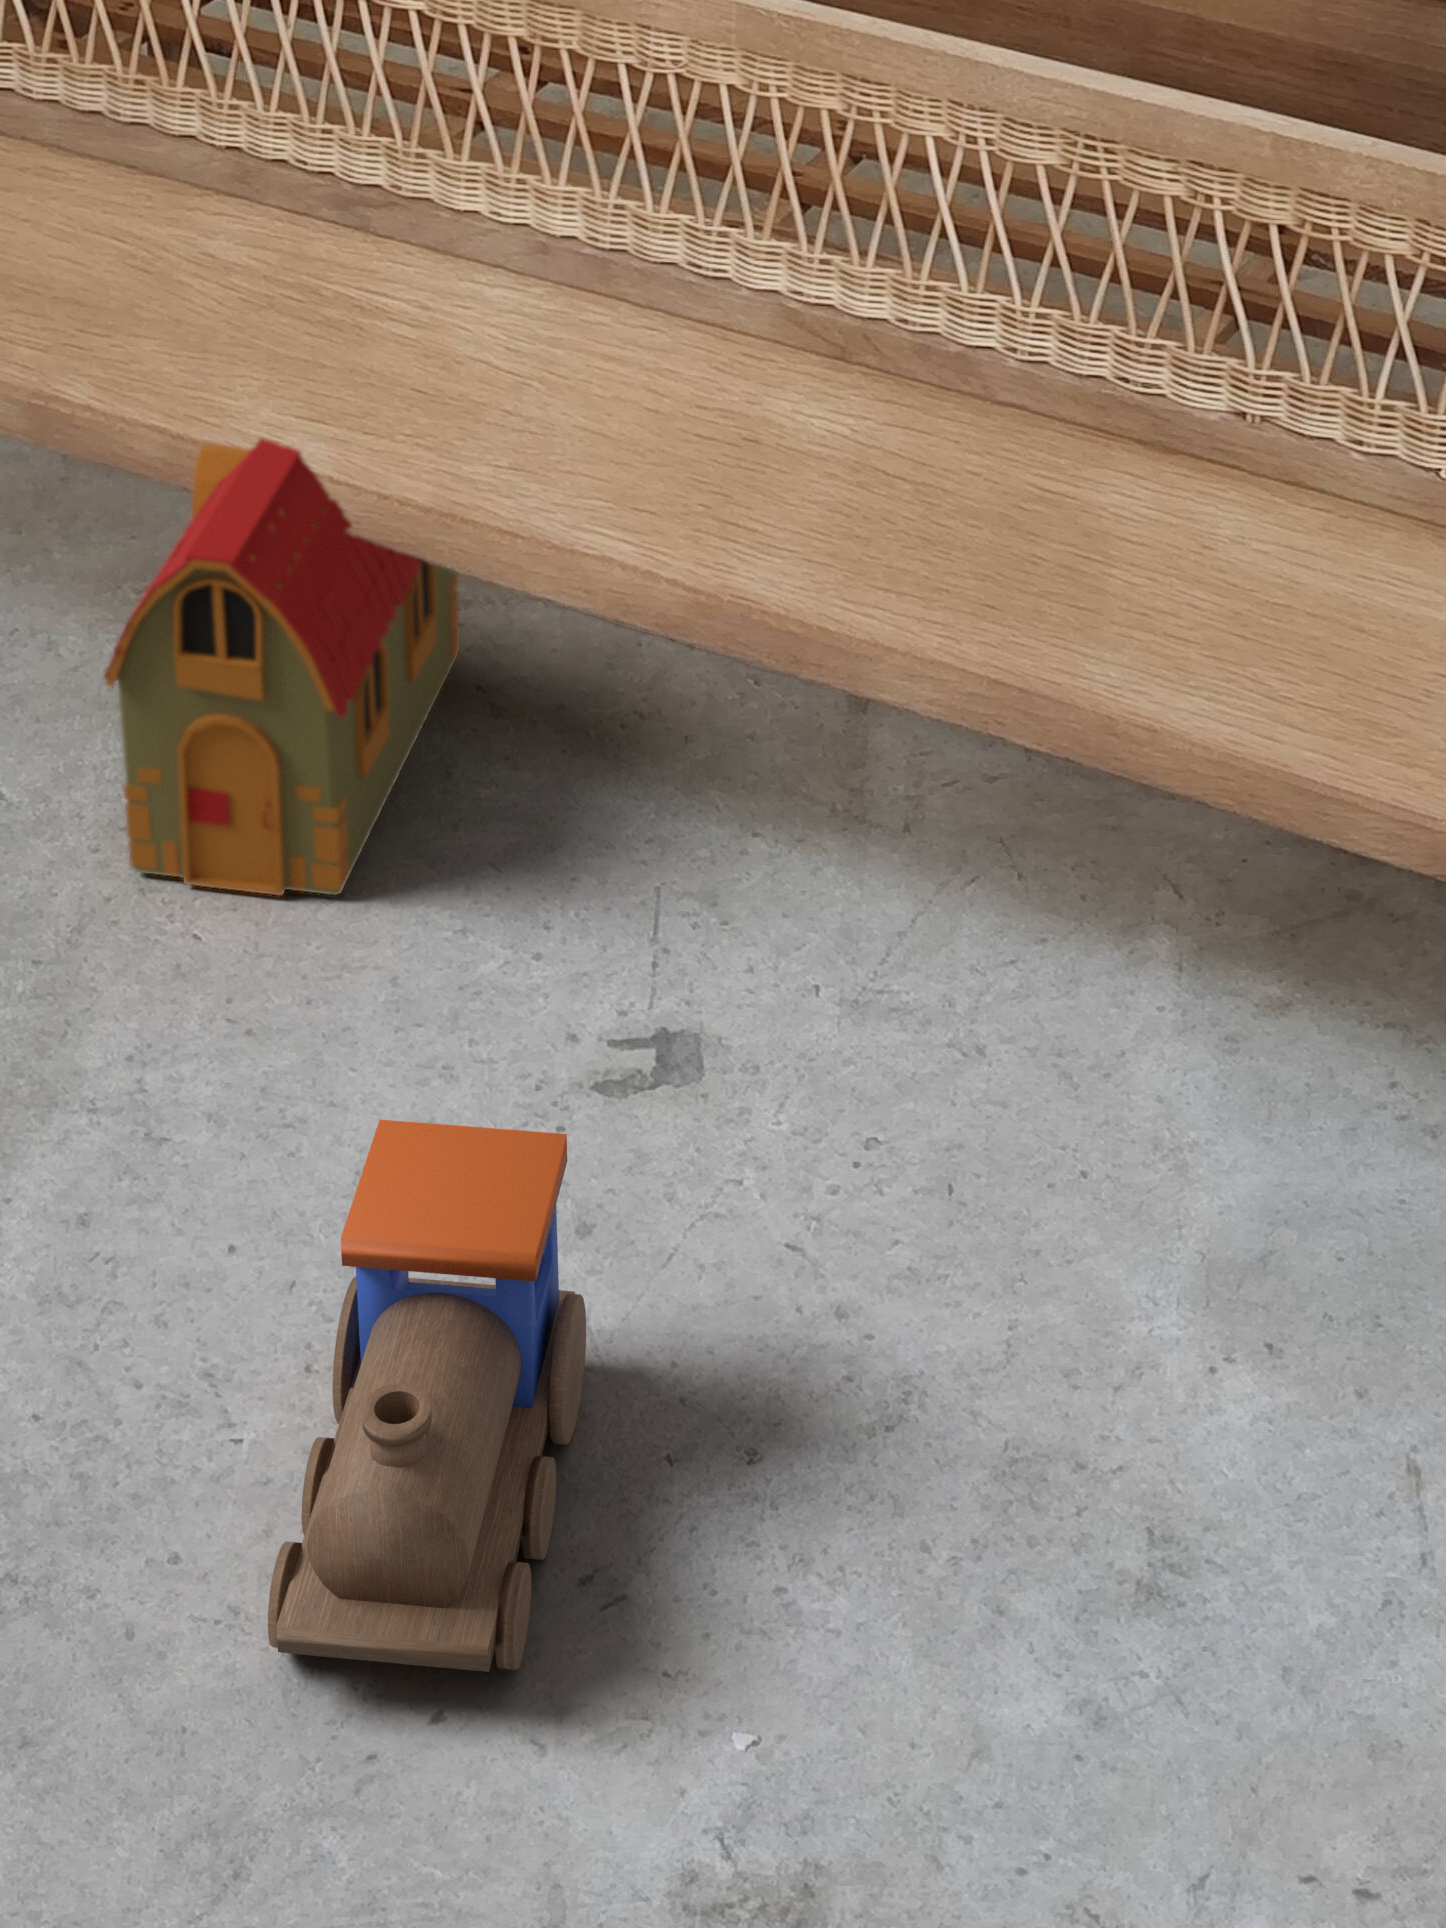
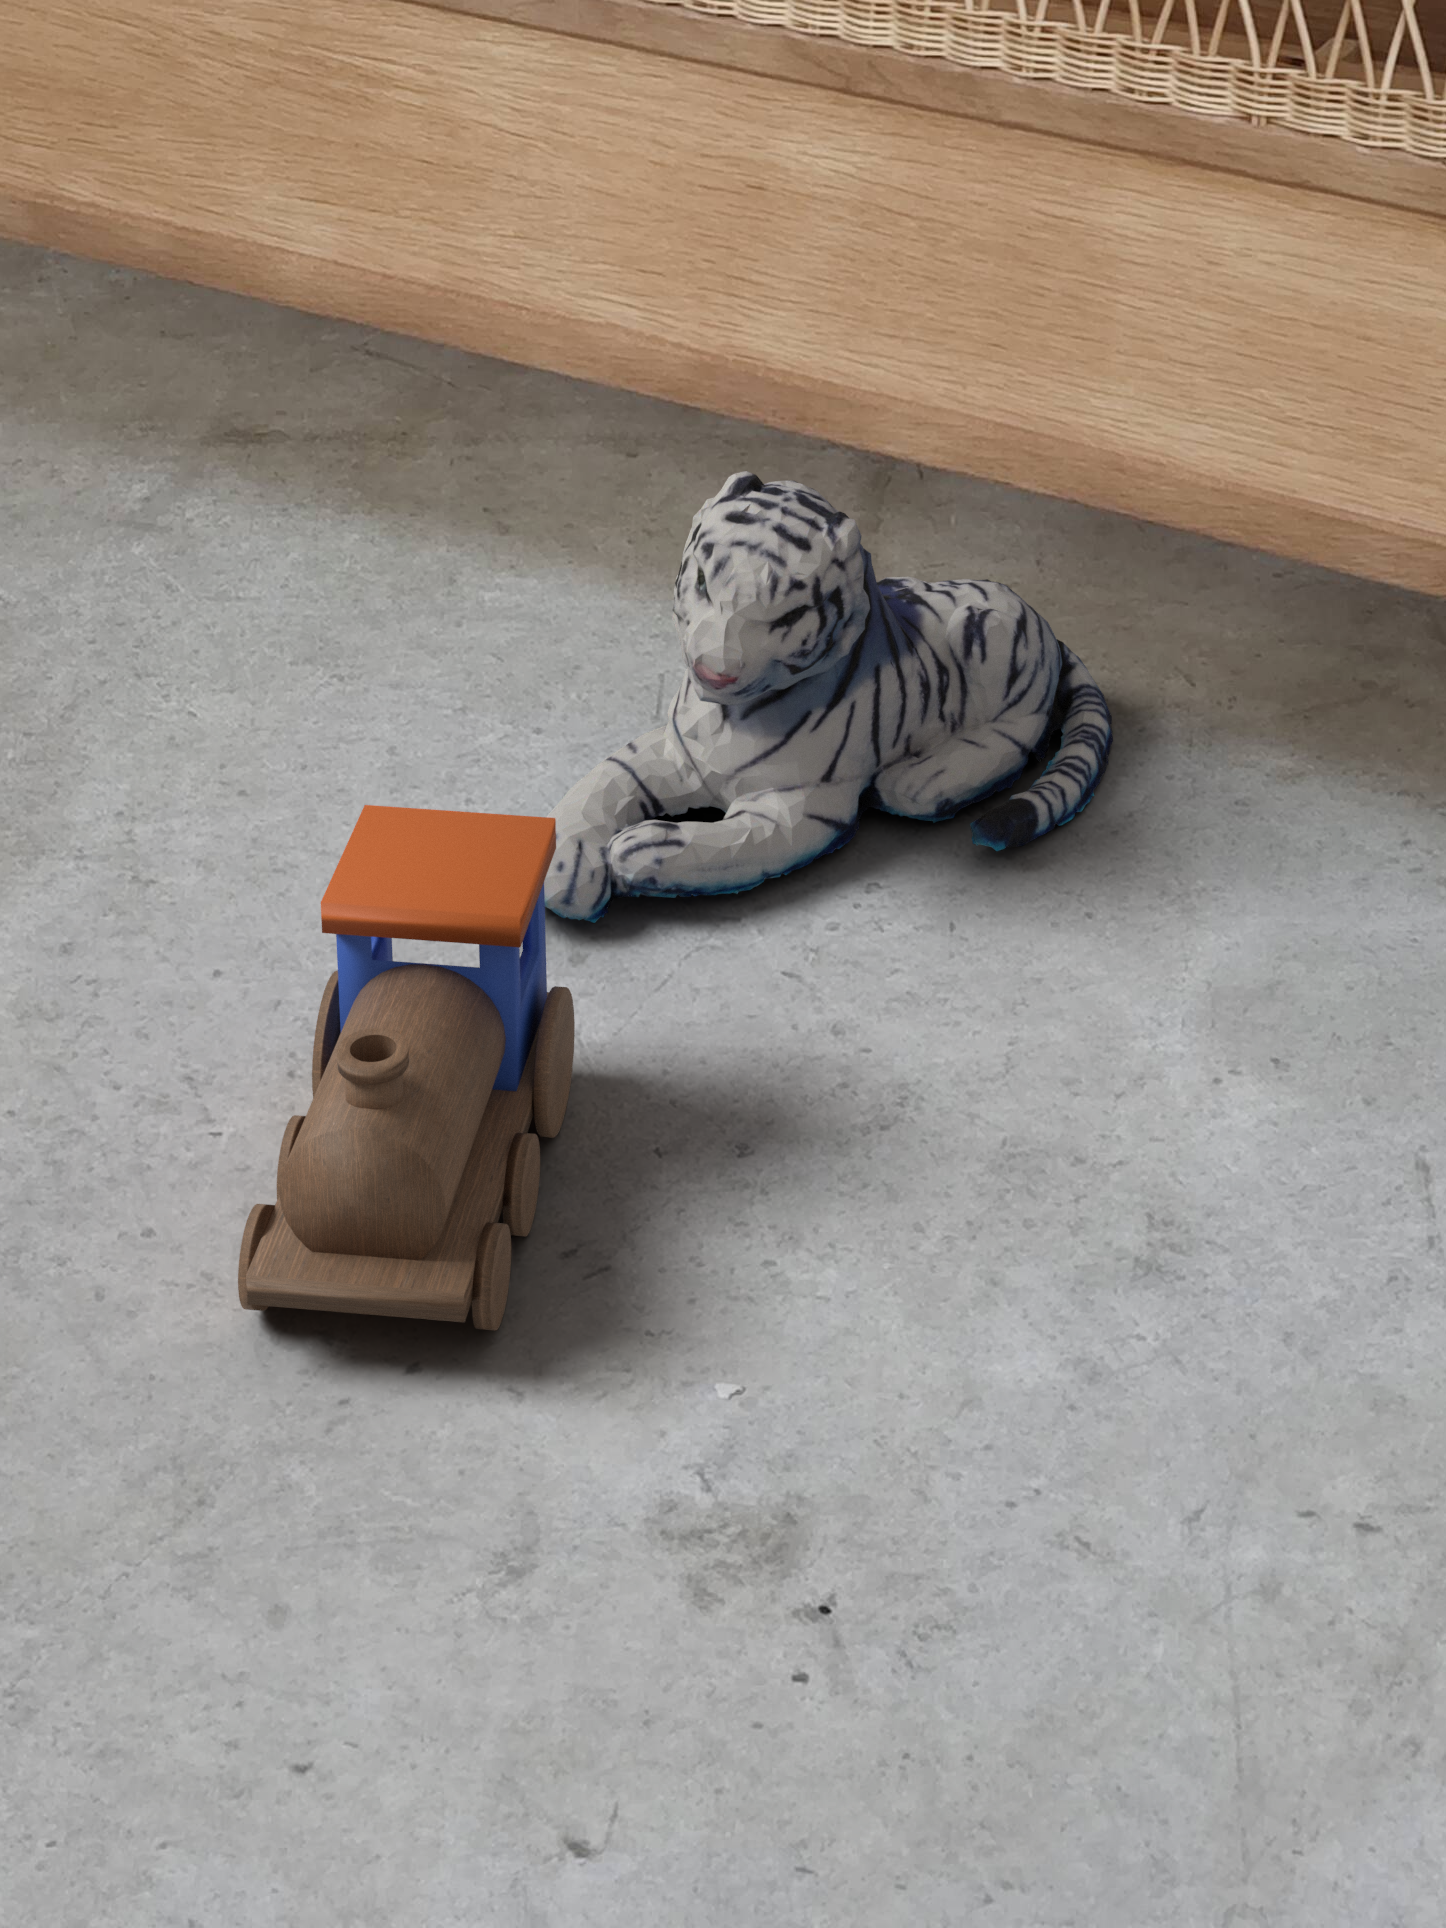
toy house: present [104,438,460,895] -> none [99,132,472,674]
plush toy: none [518,742,1104,1192] -> present [544,471,1113,923]

